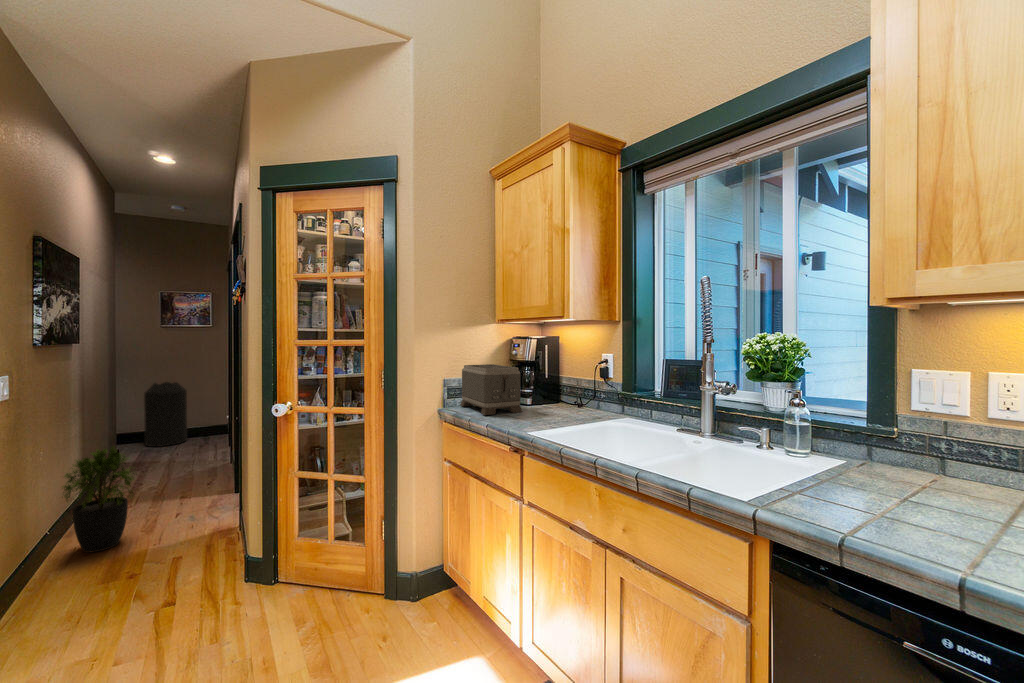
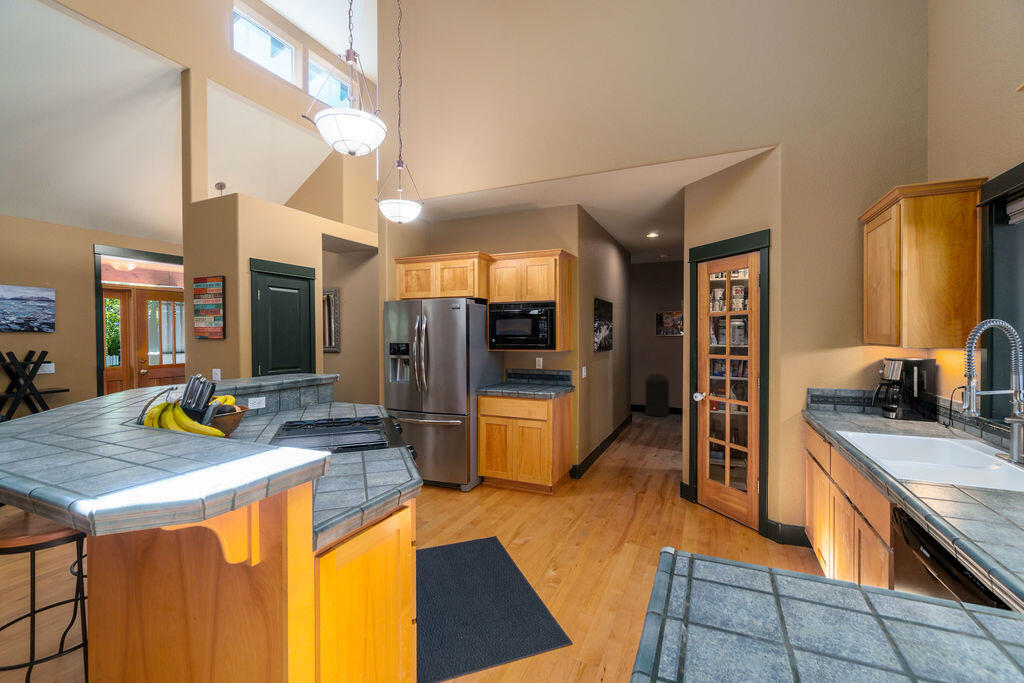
toaster: present [460,364,522,415] -> none [825,379,873,421]
potted plant: present [62,446,137,553] -> none [603,406,636,461]

